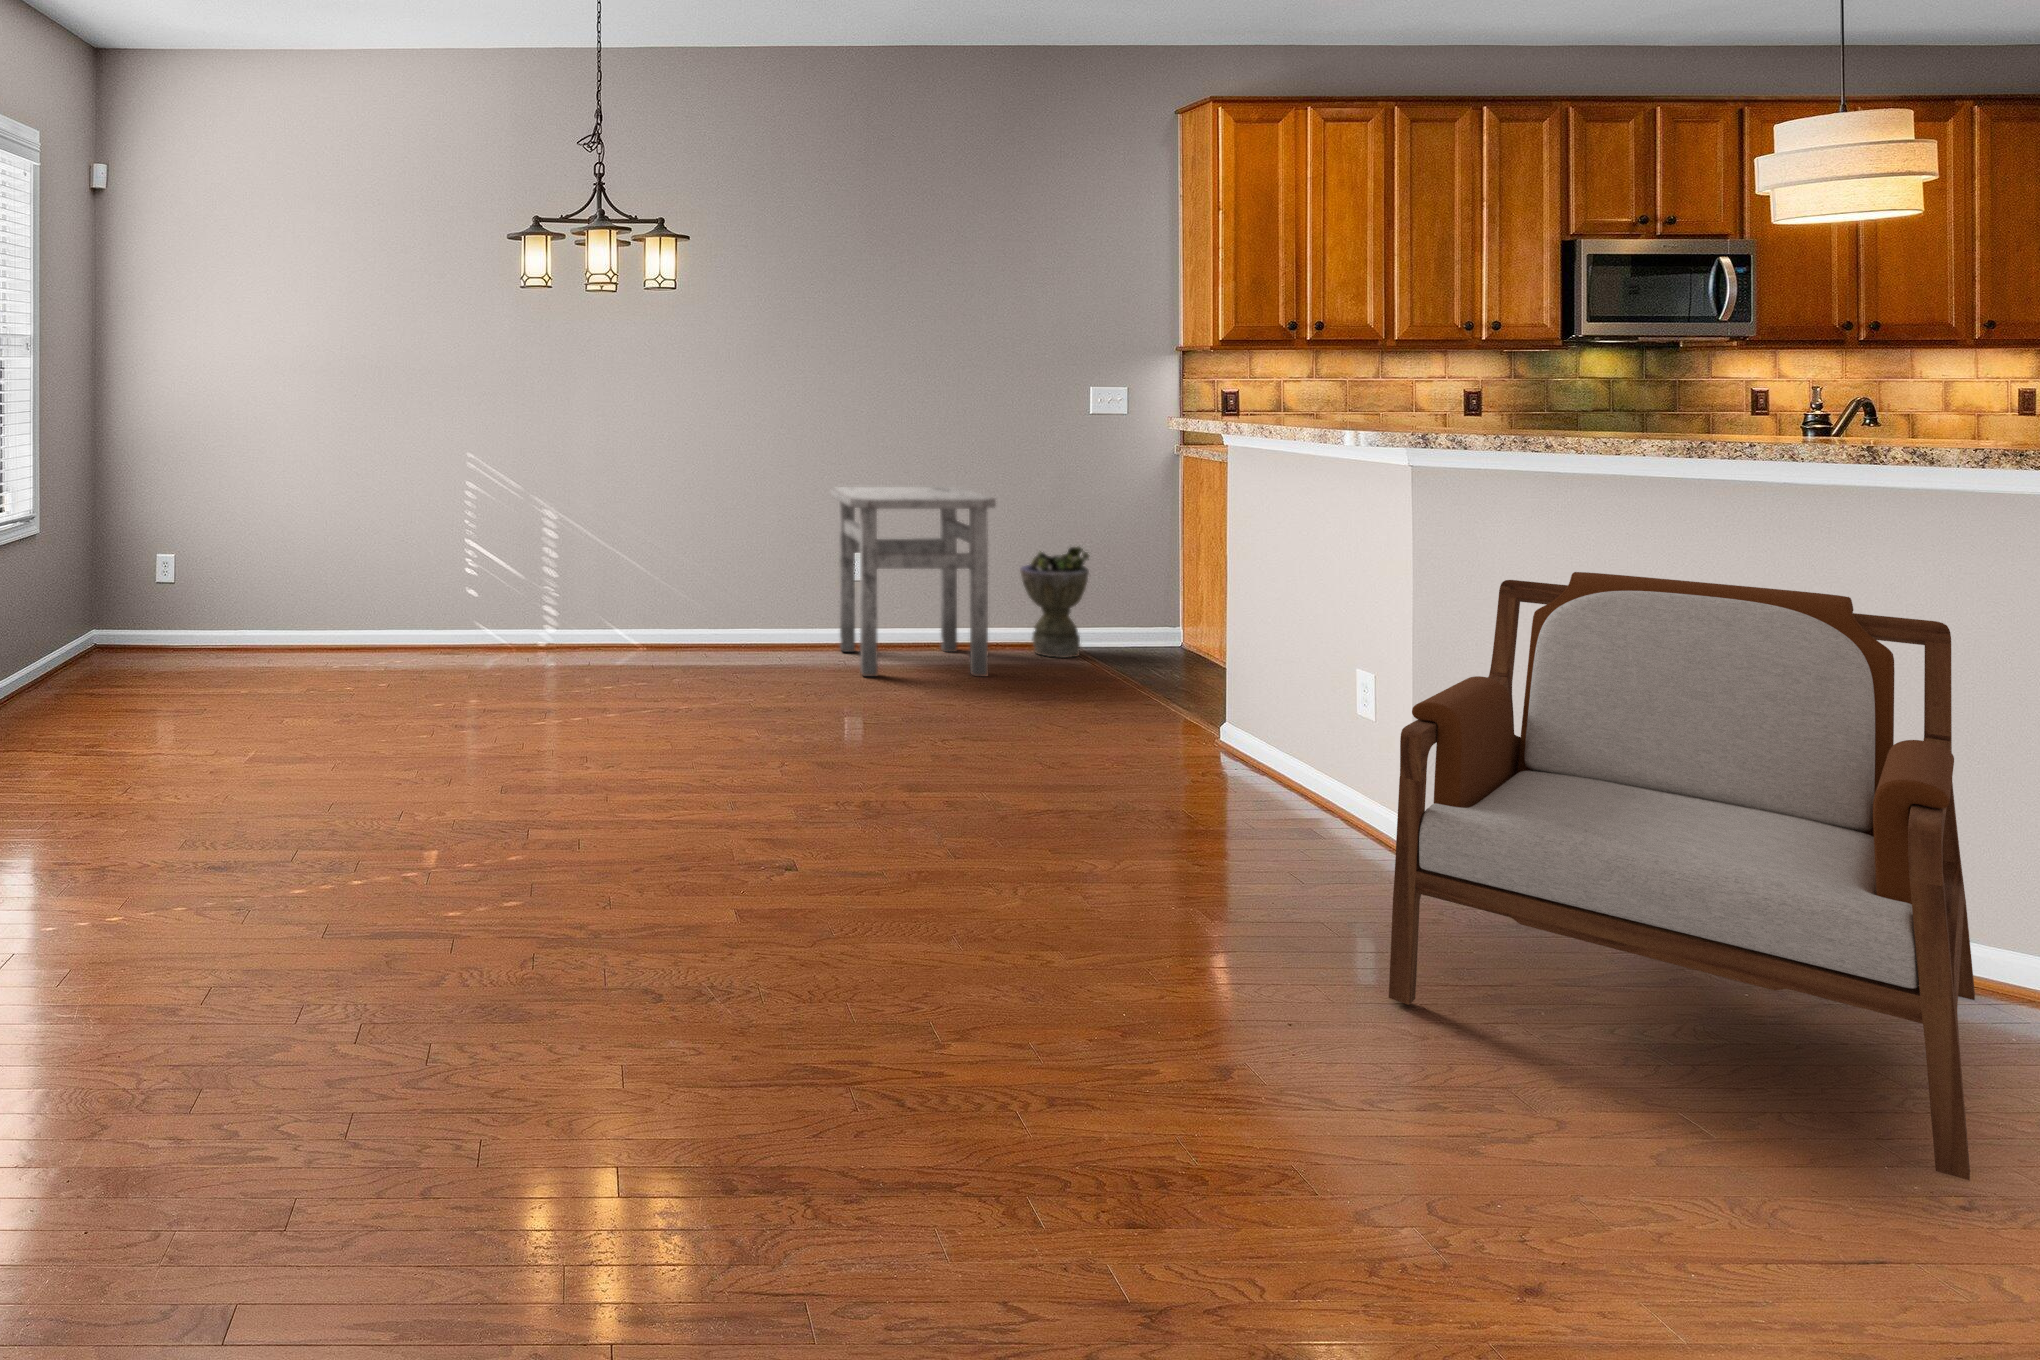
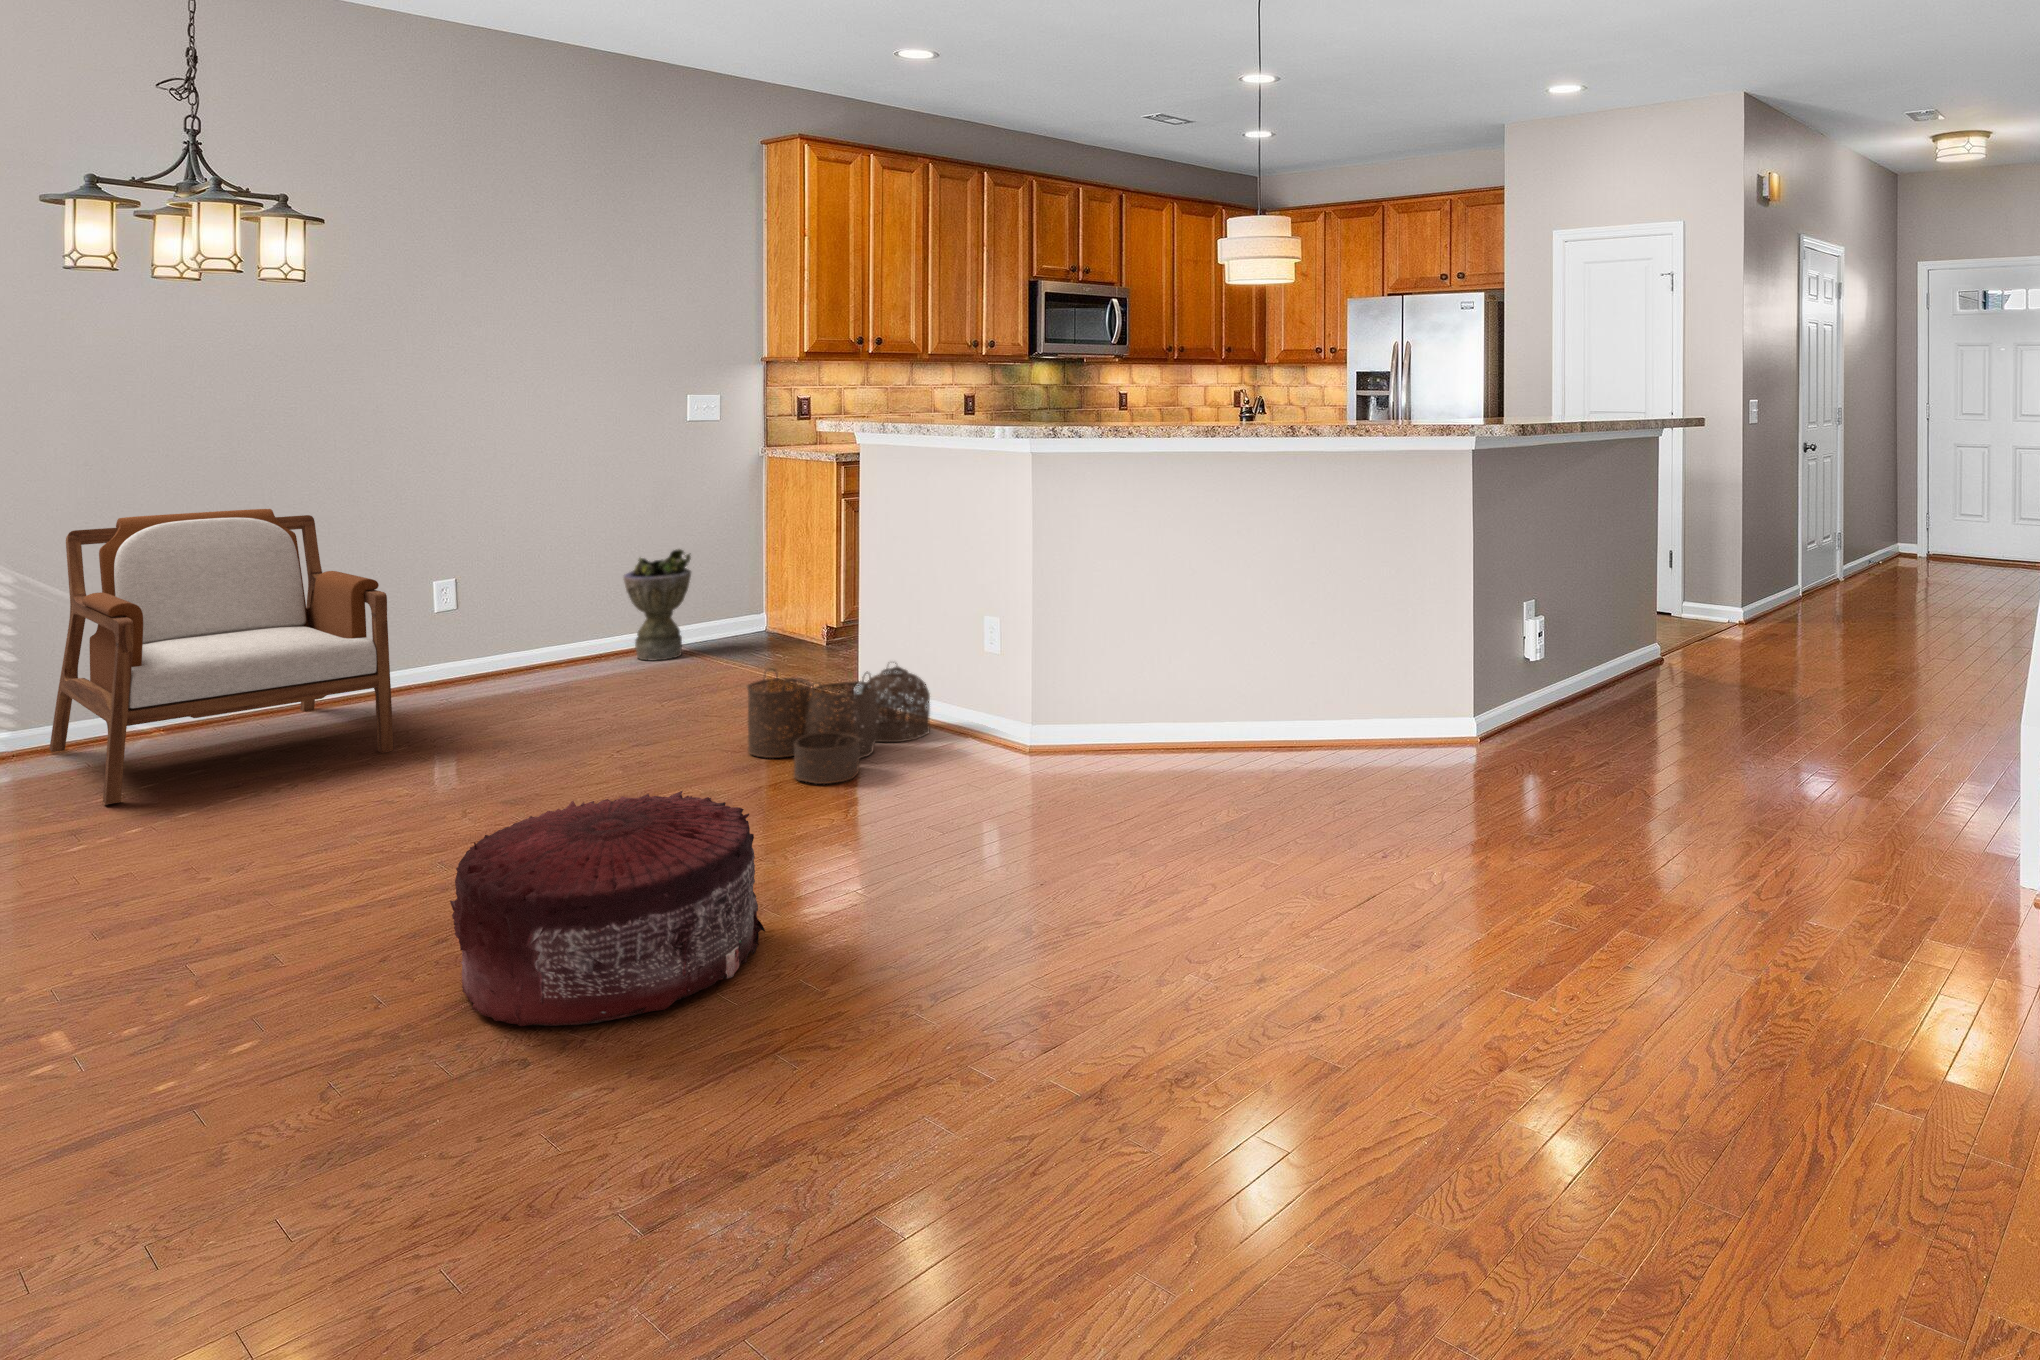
side table: present [830,487,996,676] -> none [419,499,619,711]
armchair: present [1389,572,1975,1180] -> present [49,509,393,804]
woven basket: none [1062,685,1294,829] -> present [747,663,930,784]
pouf: none [640,777,925,1010] -> present [450,791,765,1026]

